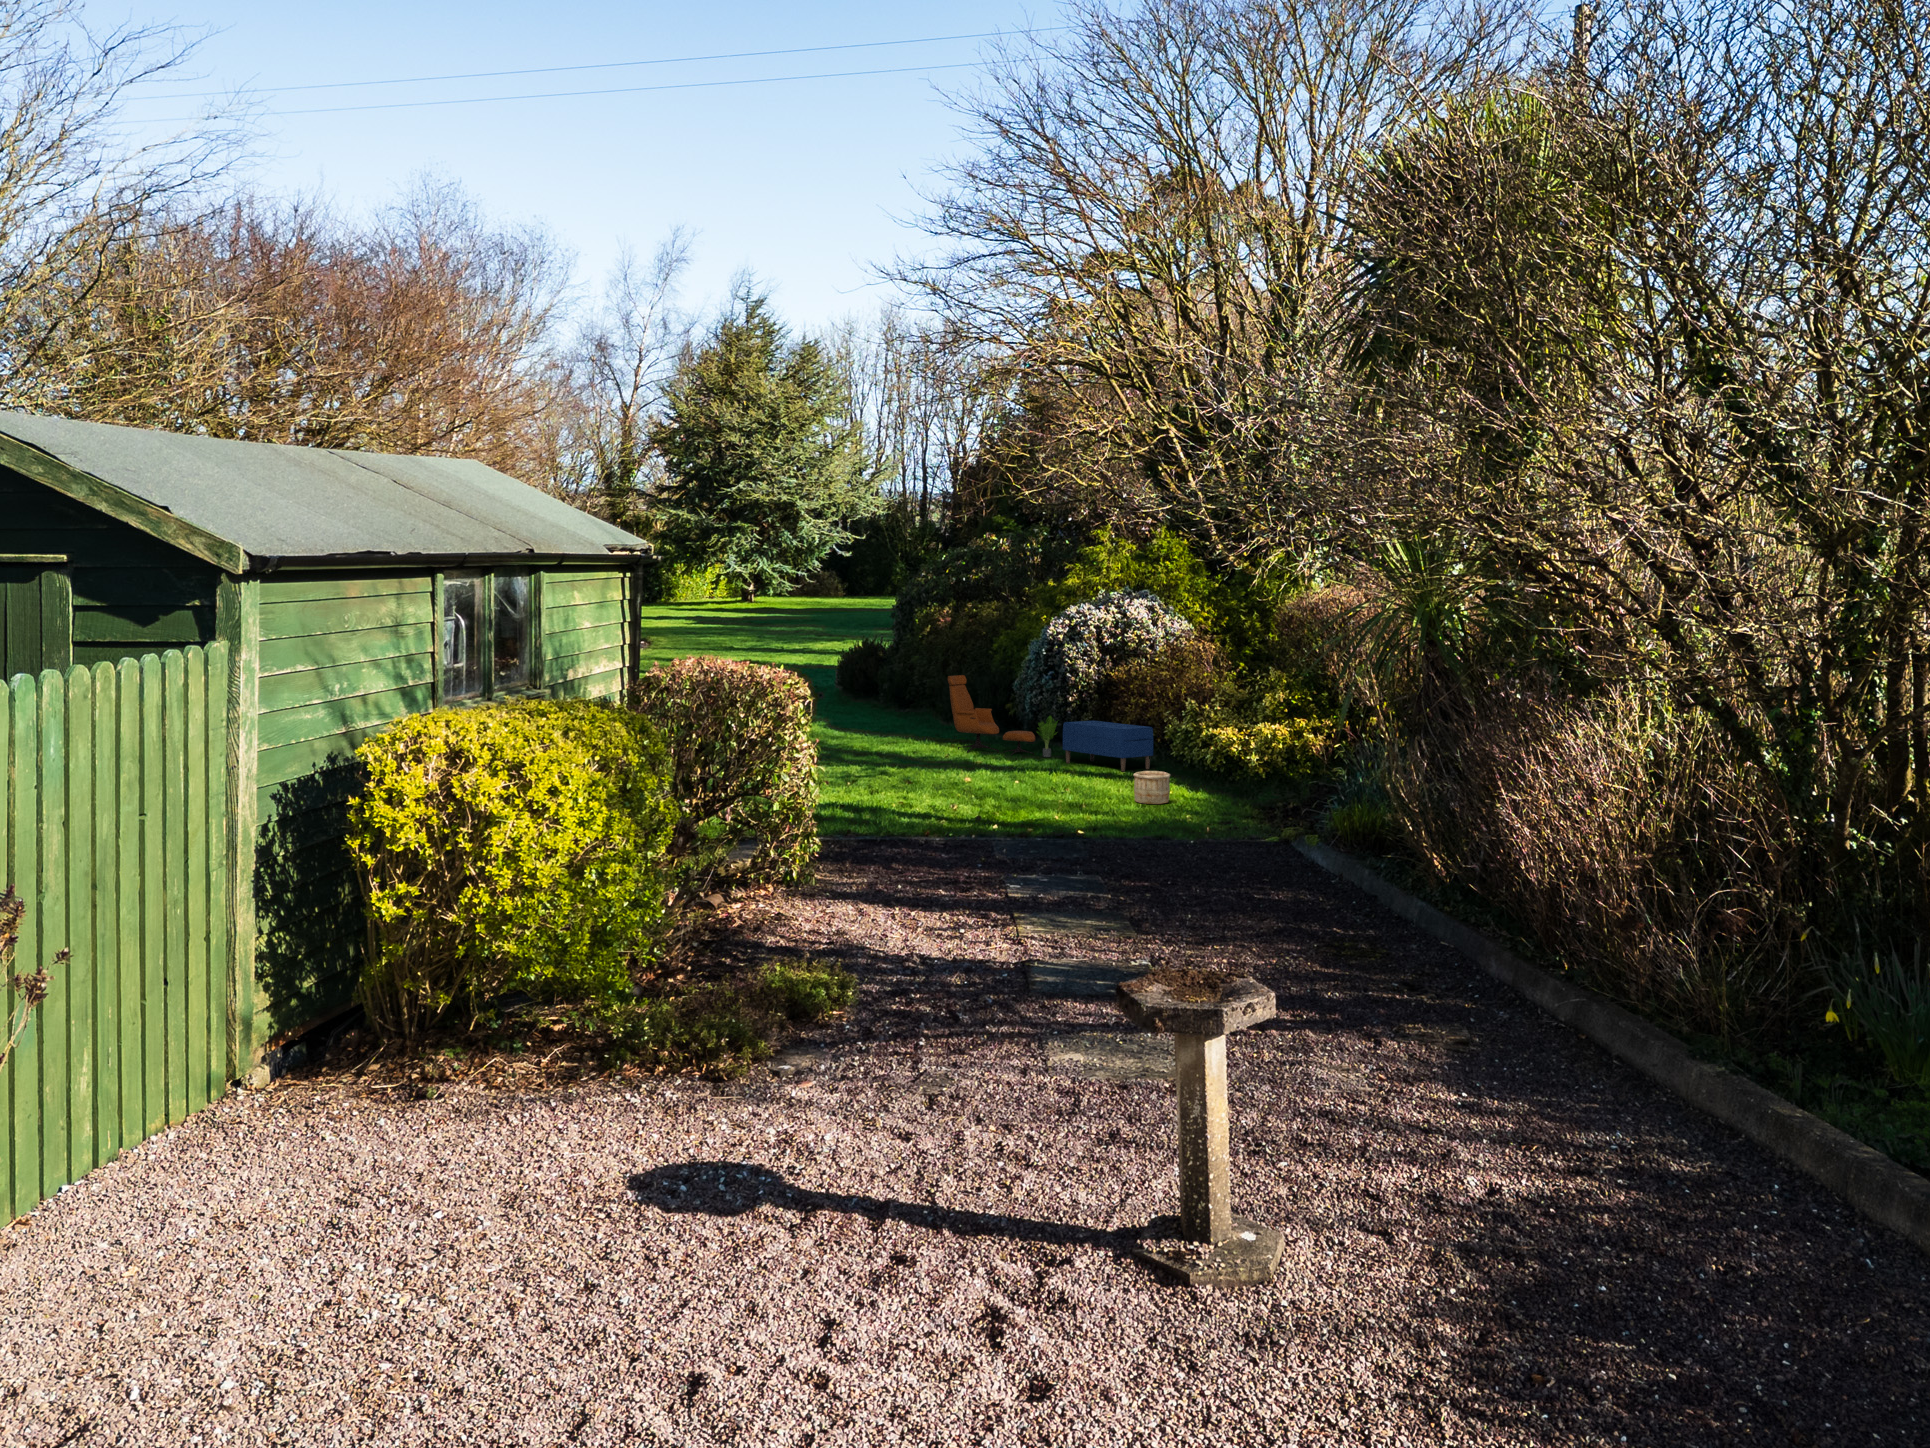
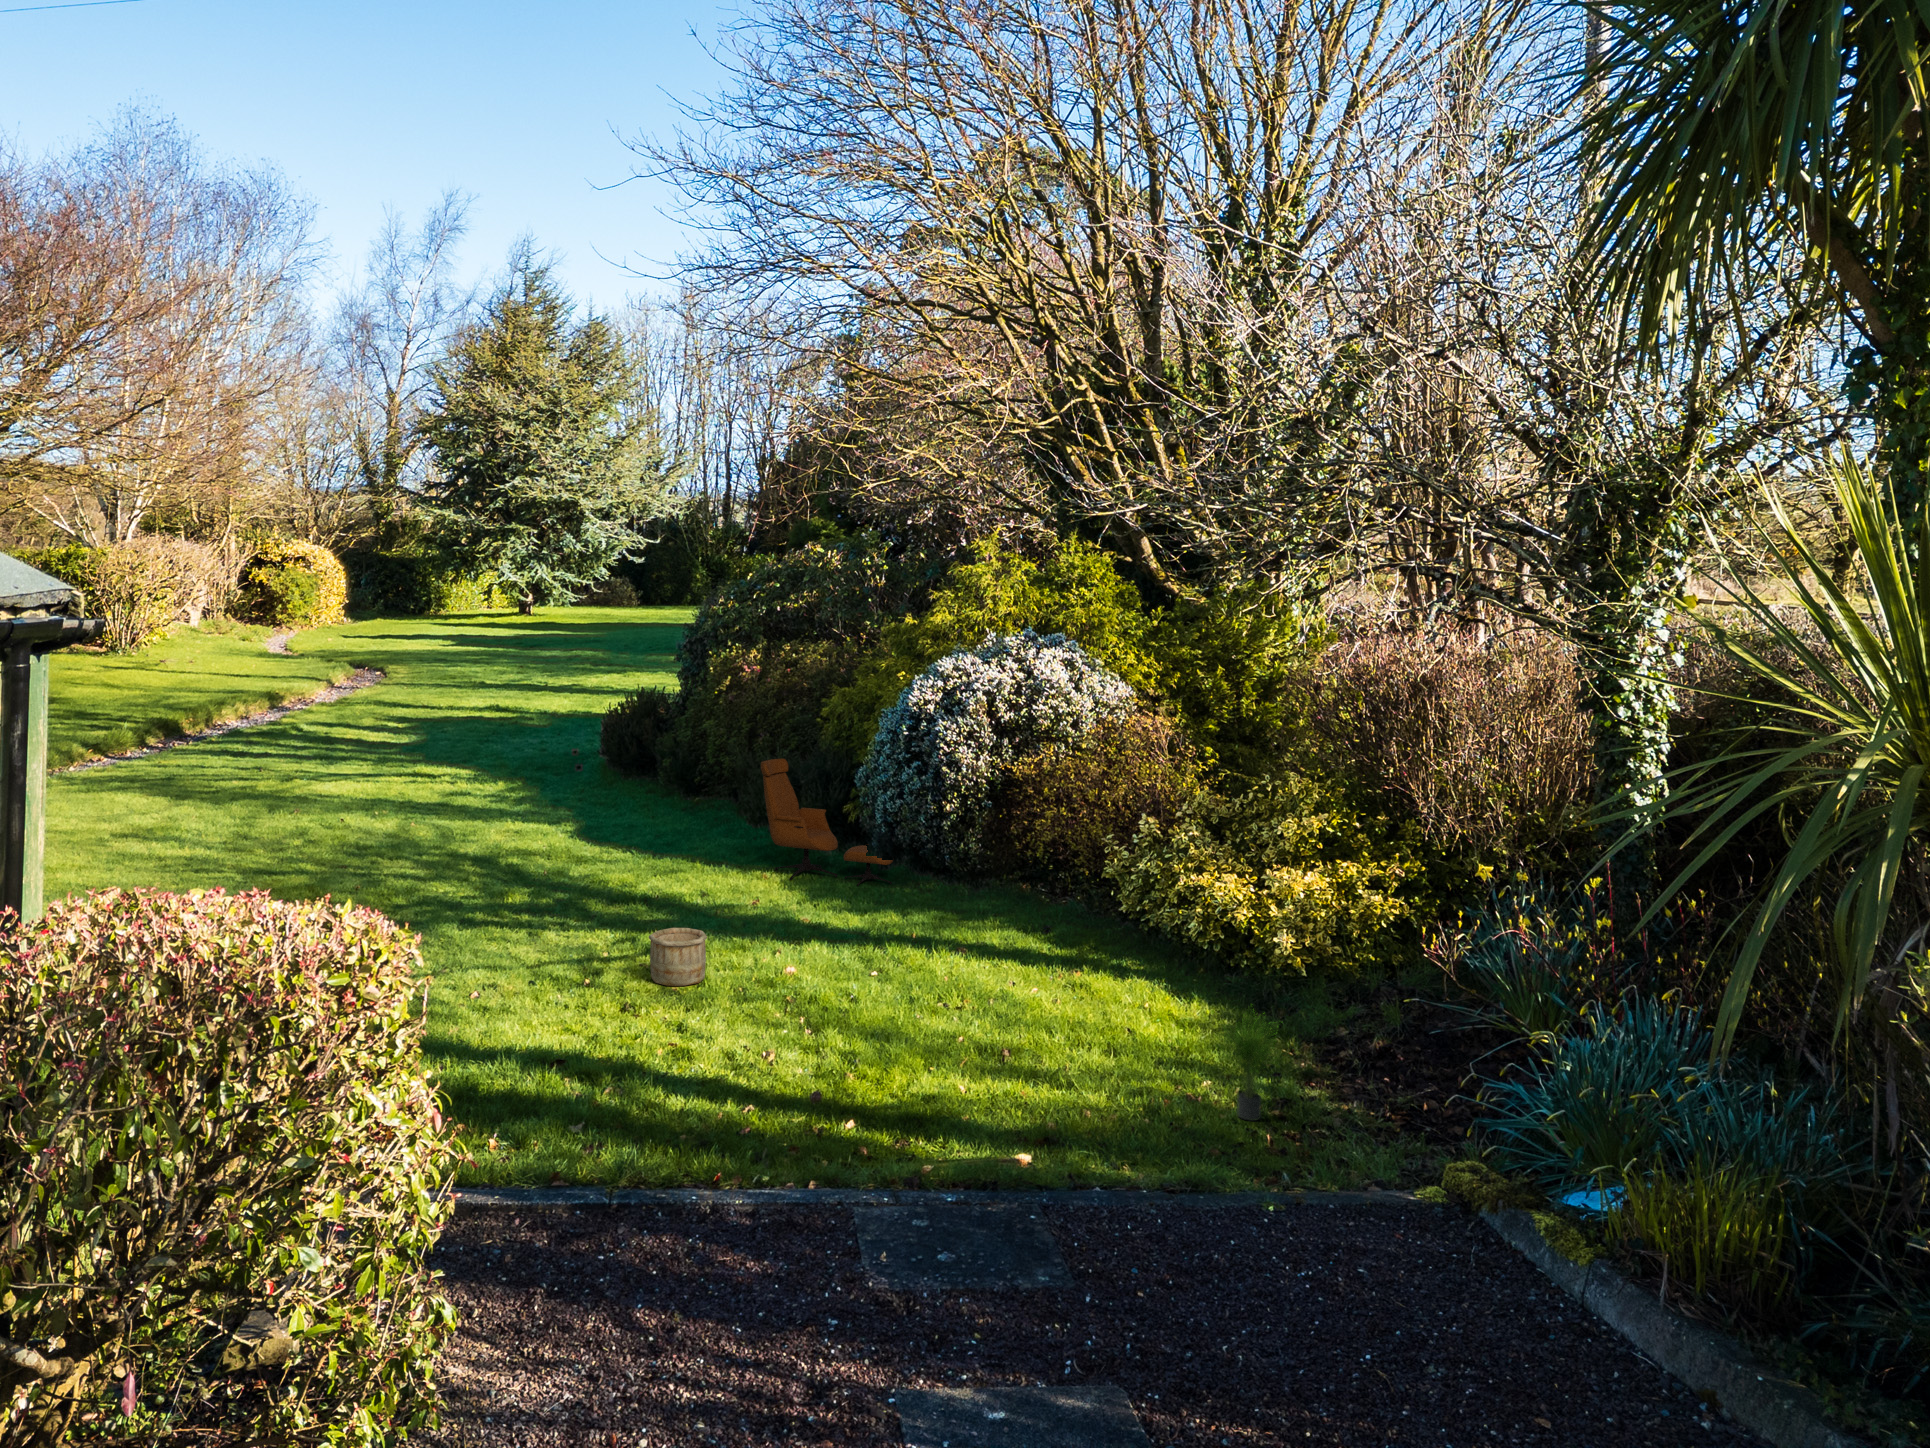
potted plant: present [1038,717,1056,757] -> present [1222,1011,1276,1121]
bench: present [1063,721,1153,772] -> none [940,838,1087,932]
wooden bucket: present [1133,771,1170,804] -> present [649,928,707,986]

